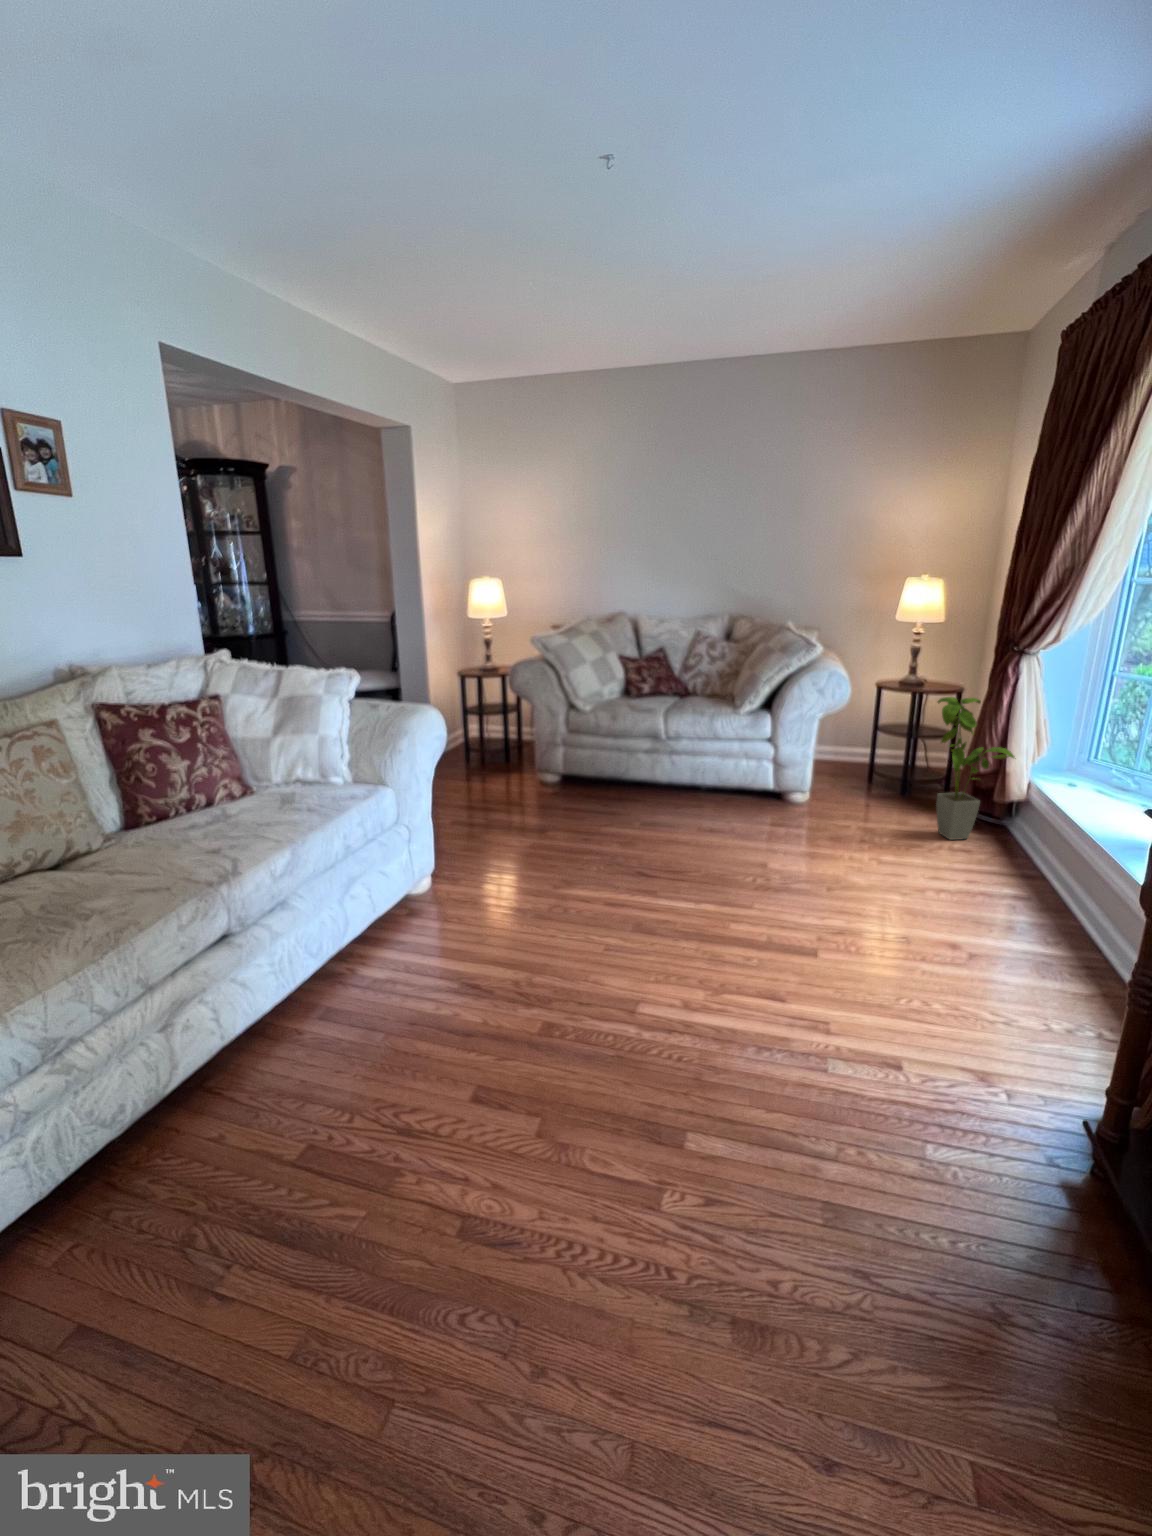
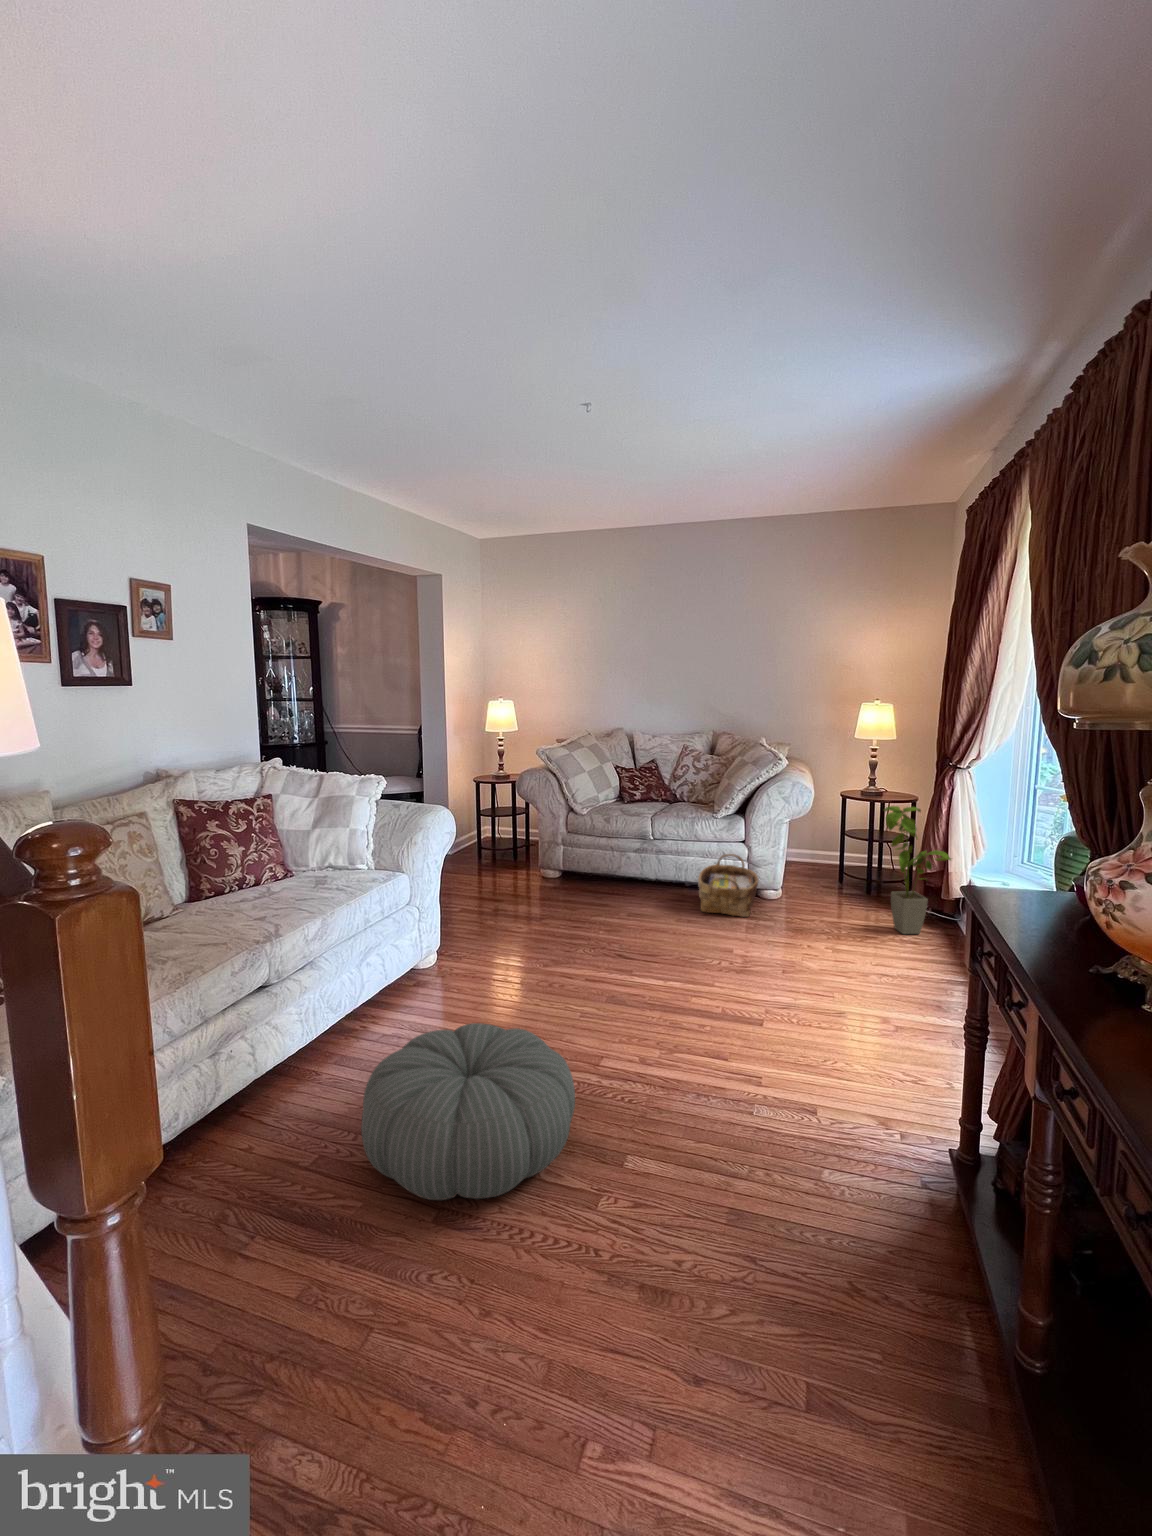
woven basket: none [719,753,786,823] -> present [698,854,758,917]
pouf: none [358,974,620,1208] -> present [361,1023,575,1200]

